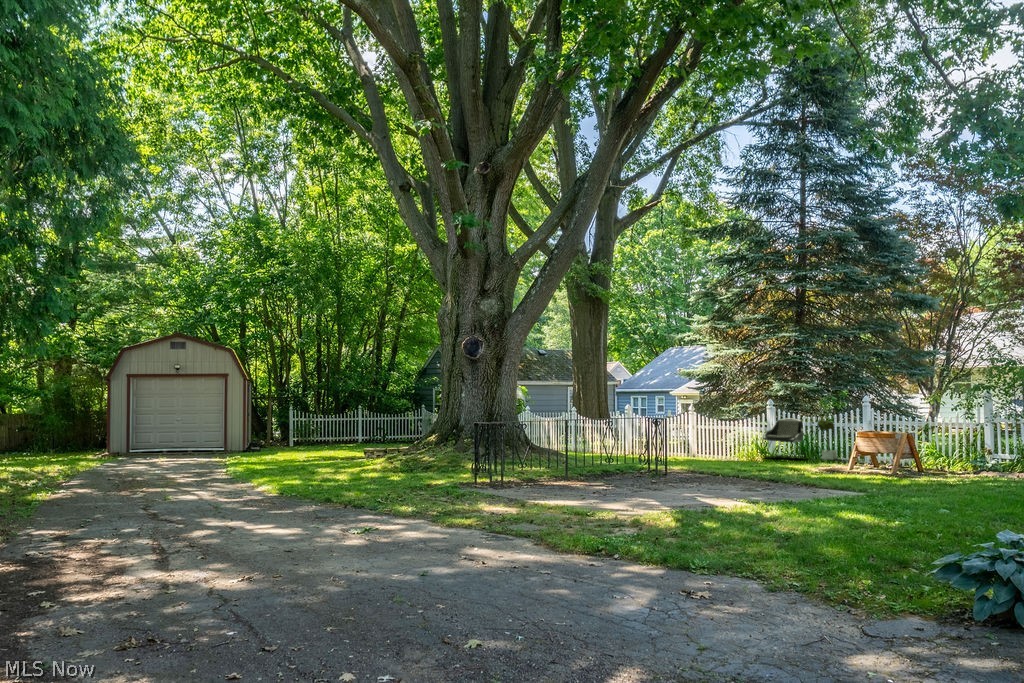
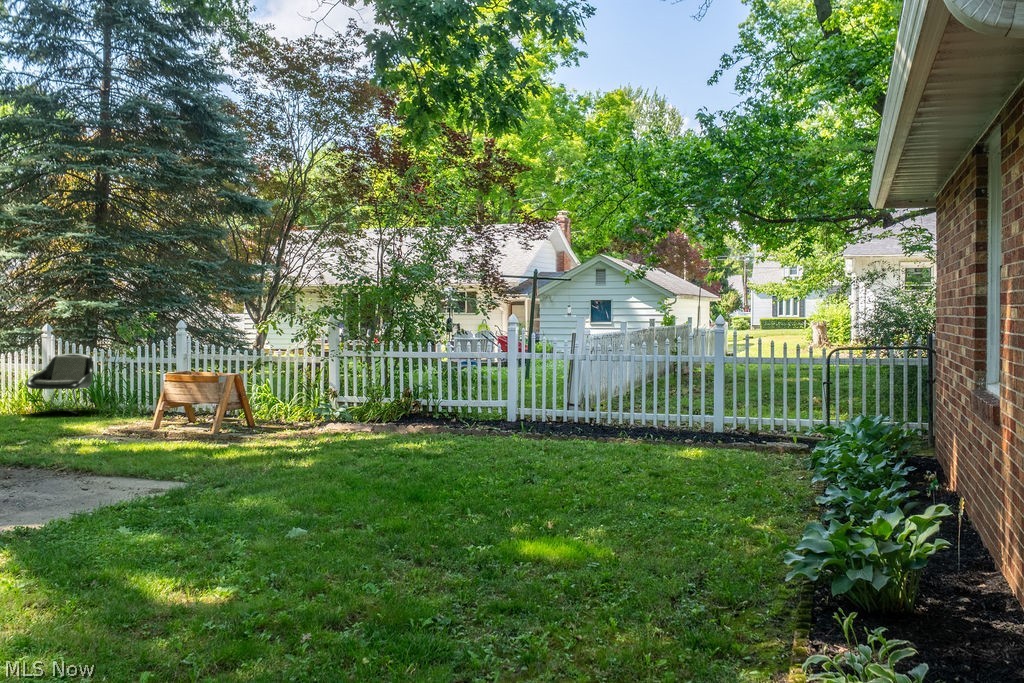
potted tree: present [817,420,837,460] -> none [114,354,141,410]

